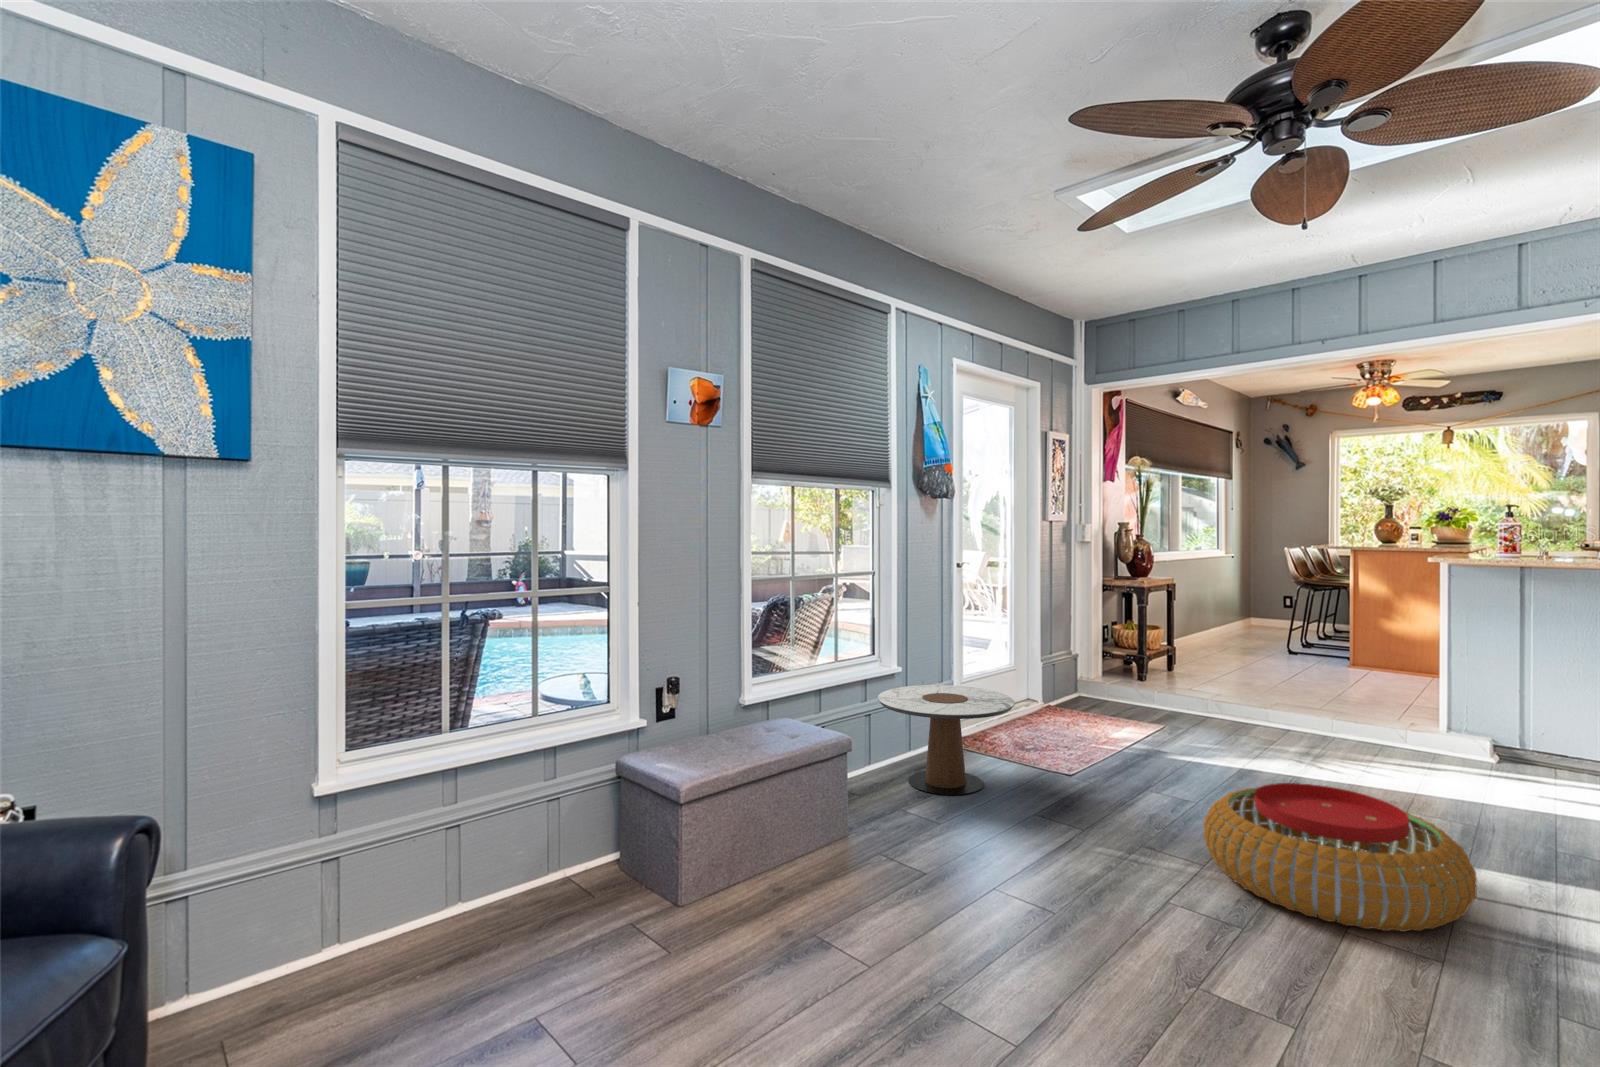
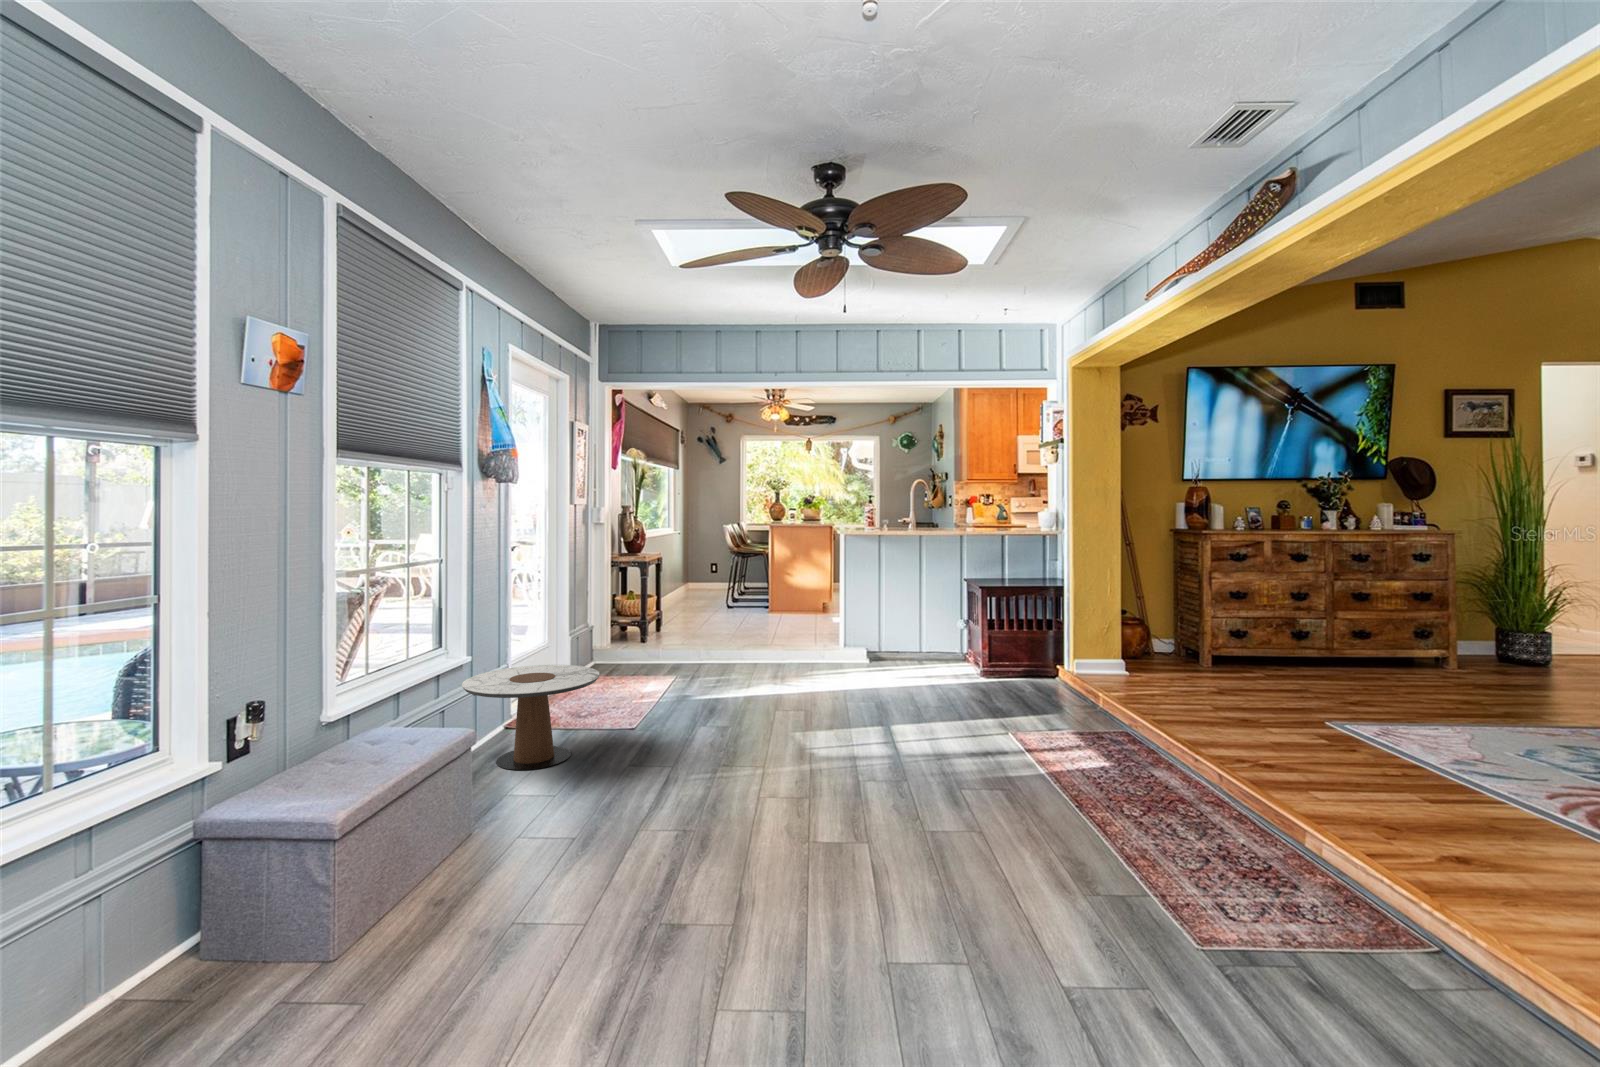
pouf: present [1204,783,1477,932] -> none [761,692,910,778]

